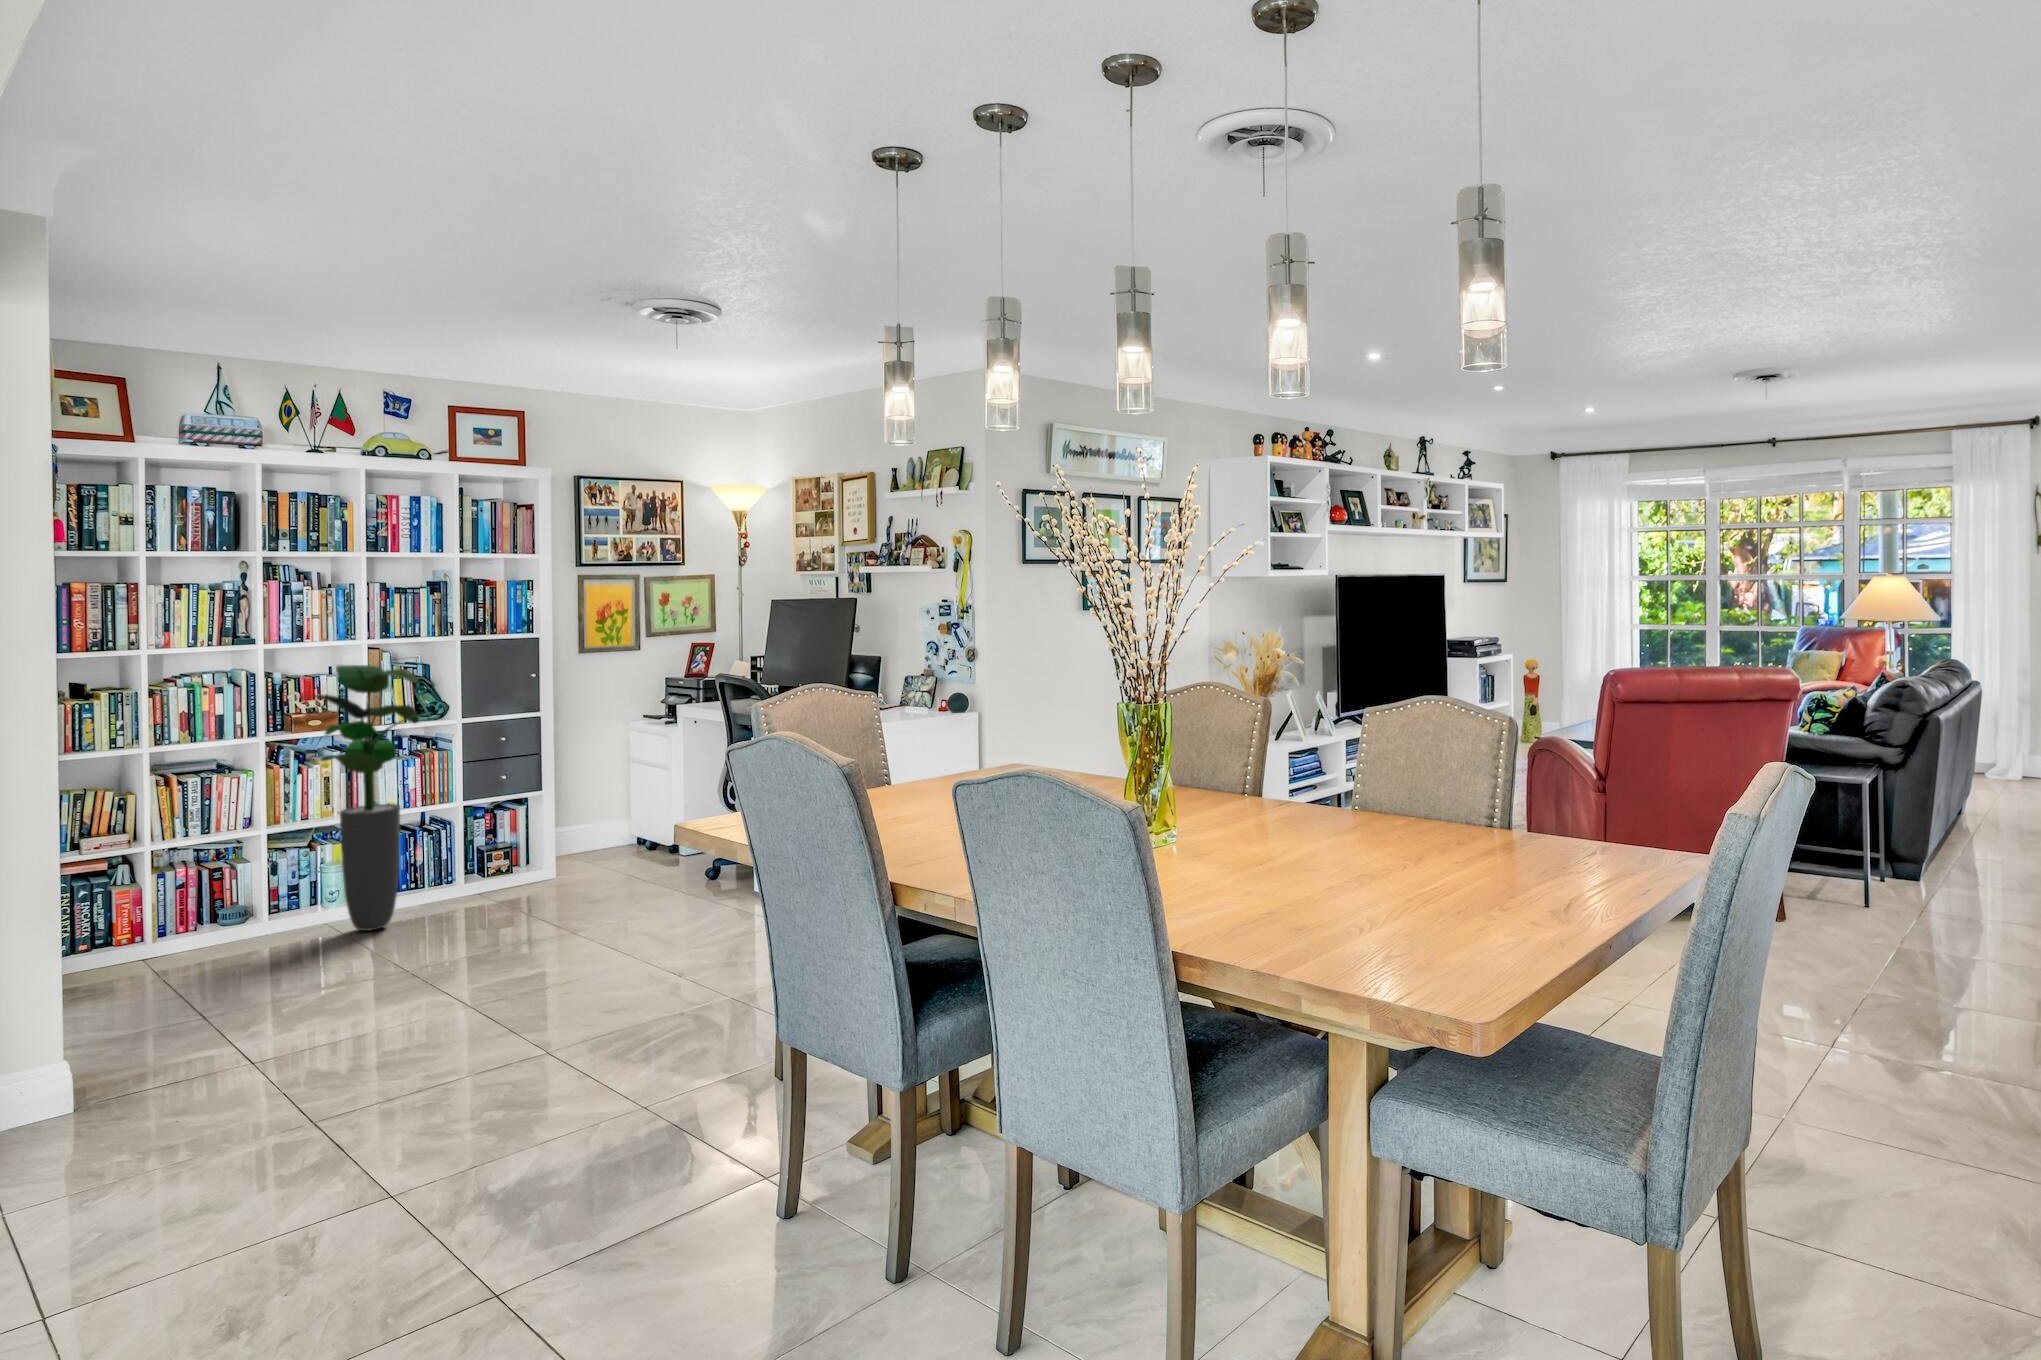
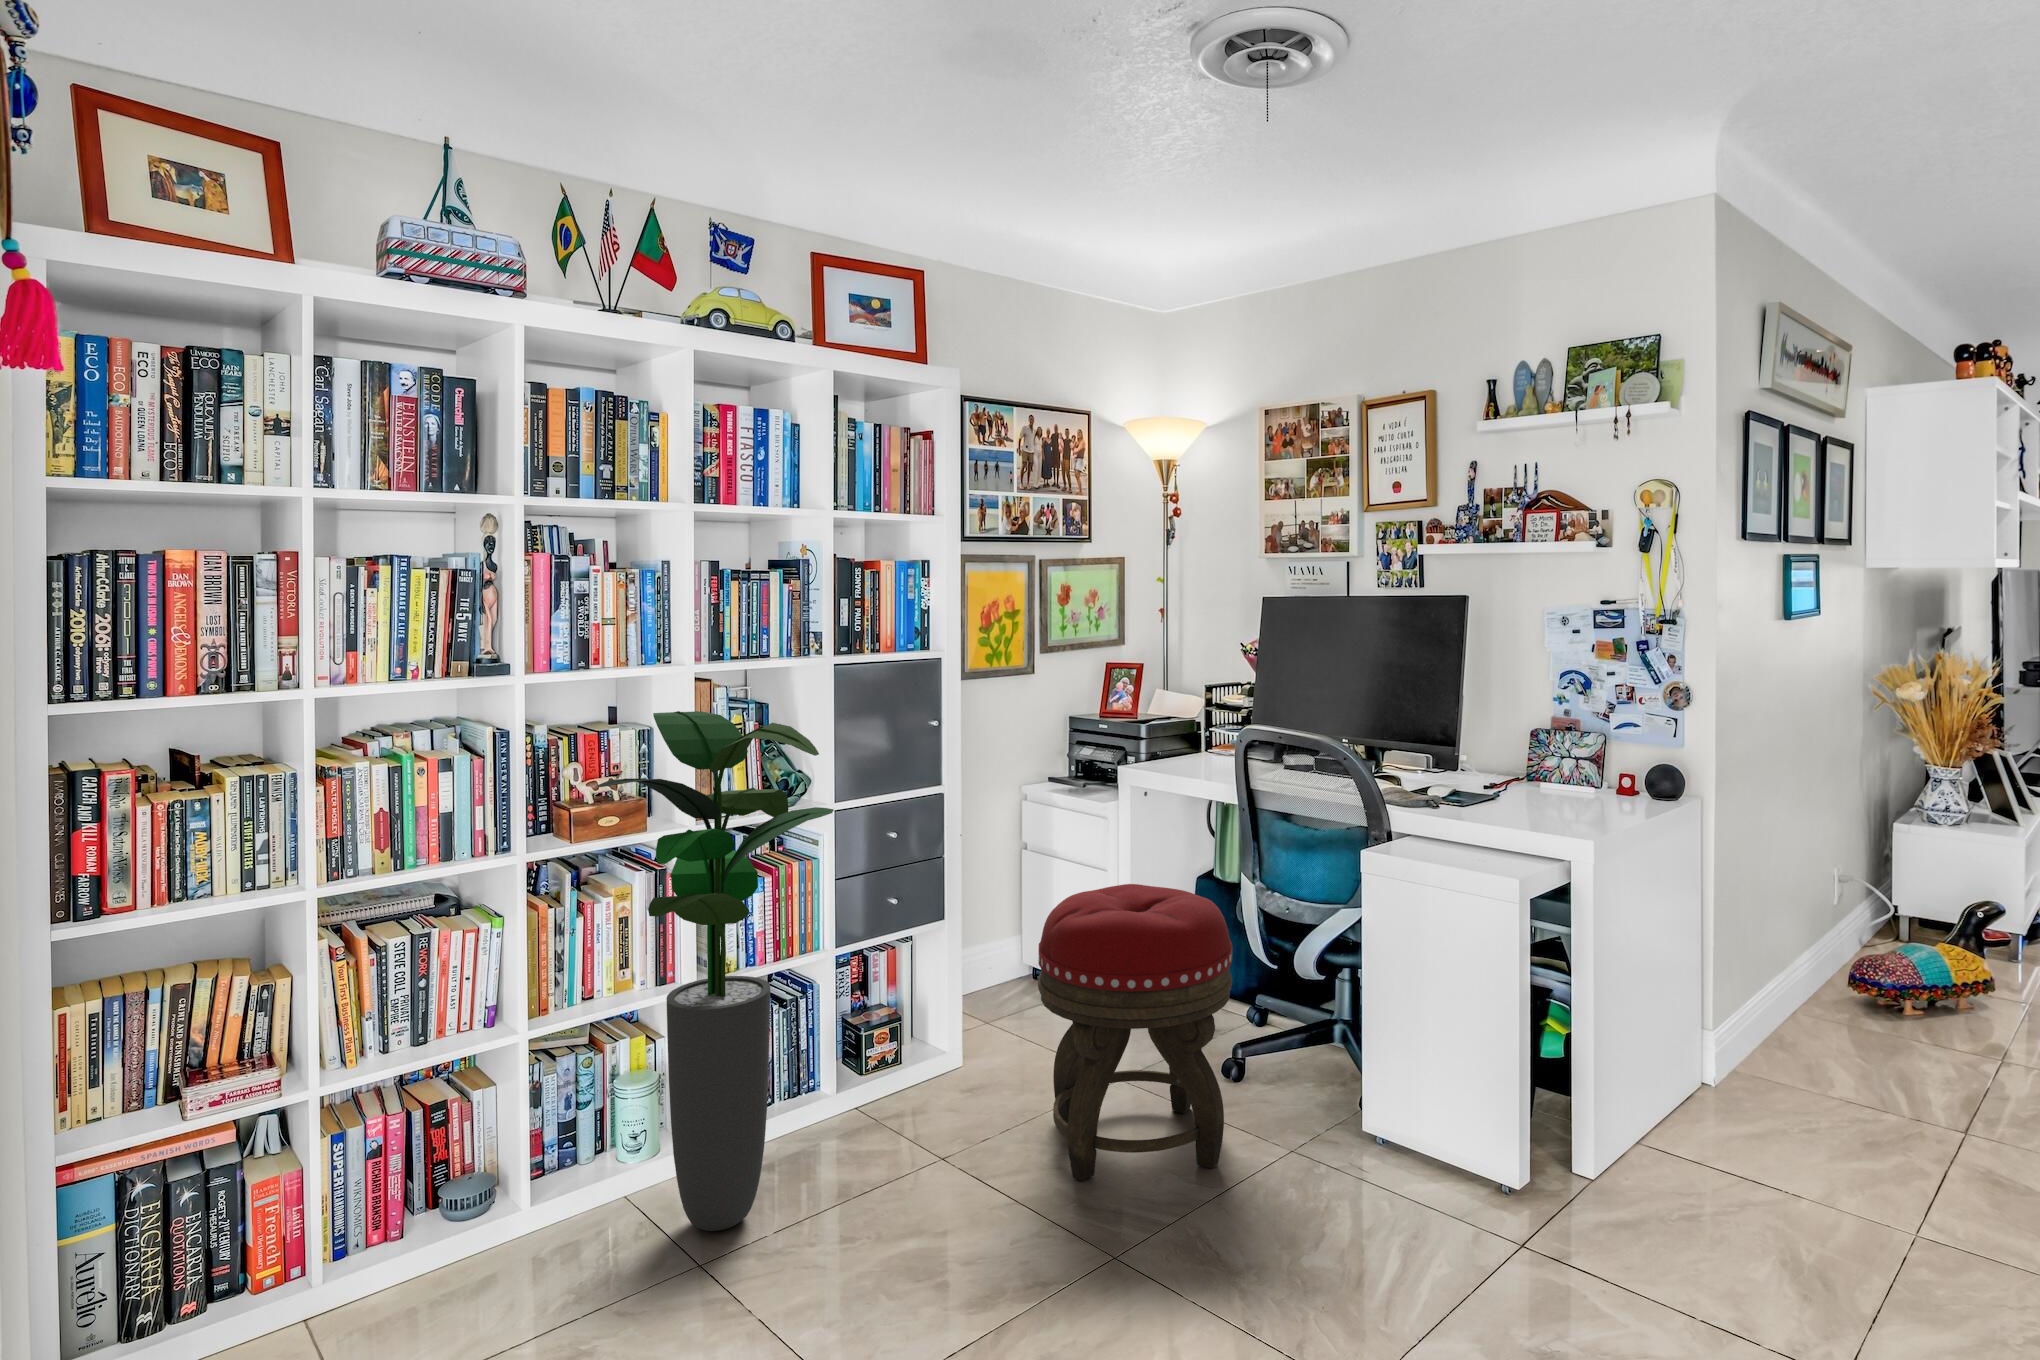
footstool: none [565,762,681,912] -> present [1038,884,1232,1181]

